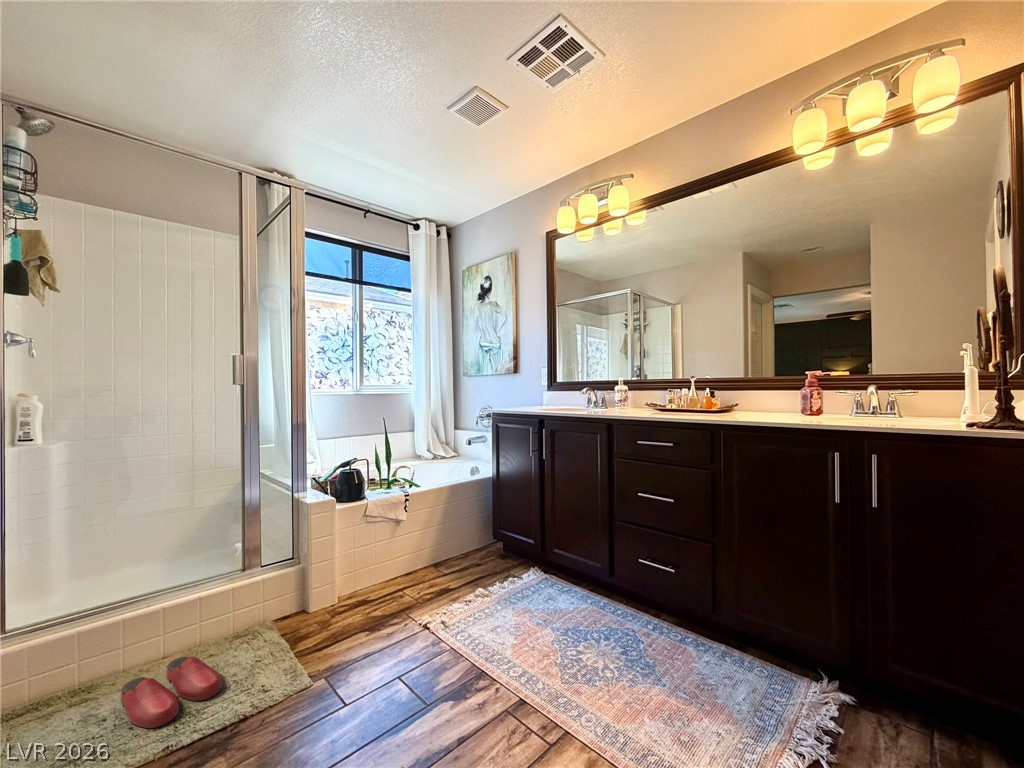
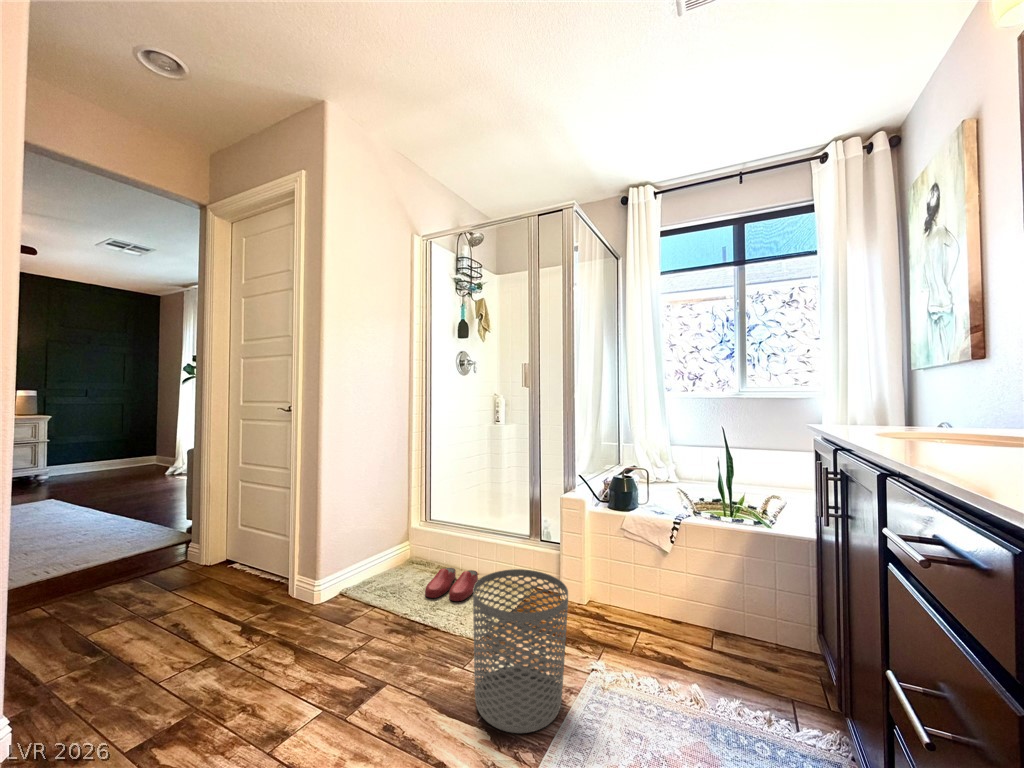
waste bin: none [381,558,468,702] -> present [473,569,568,733]

